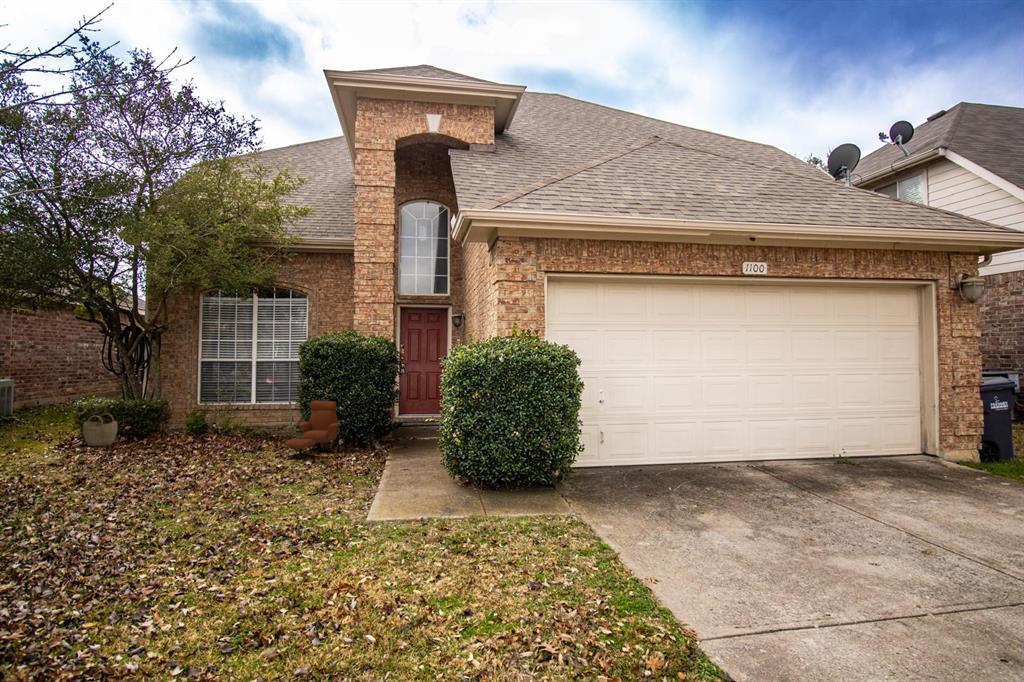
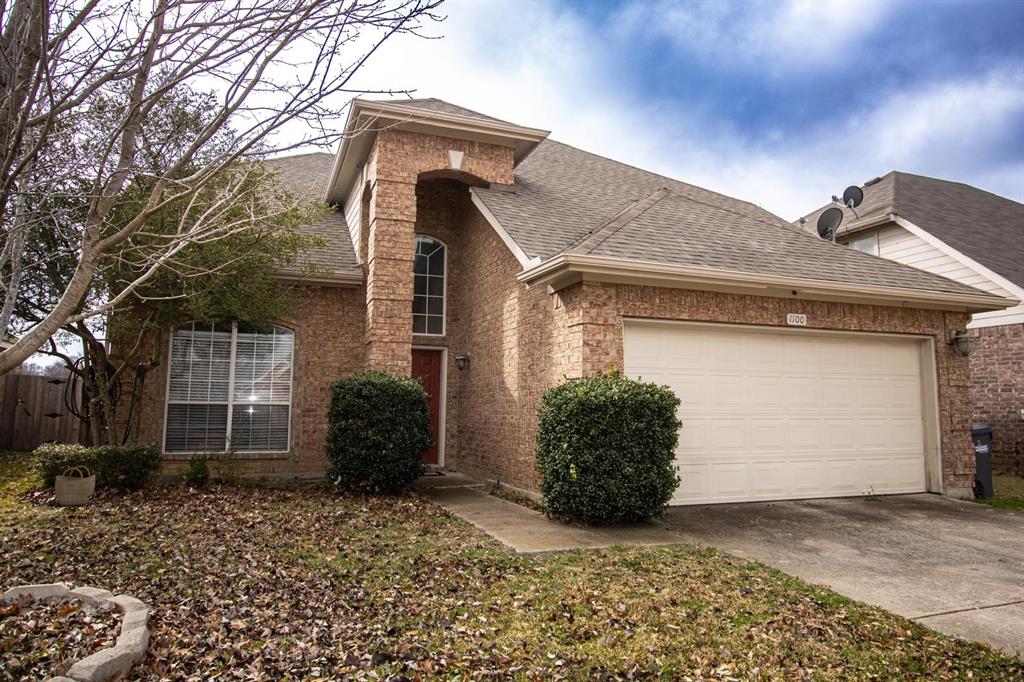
lounge chair: present [286,401,341,460] -> none [330,448,380,512]

